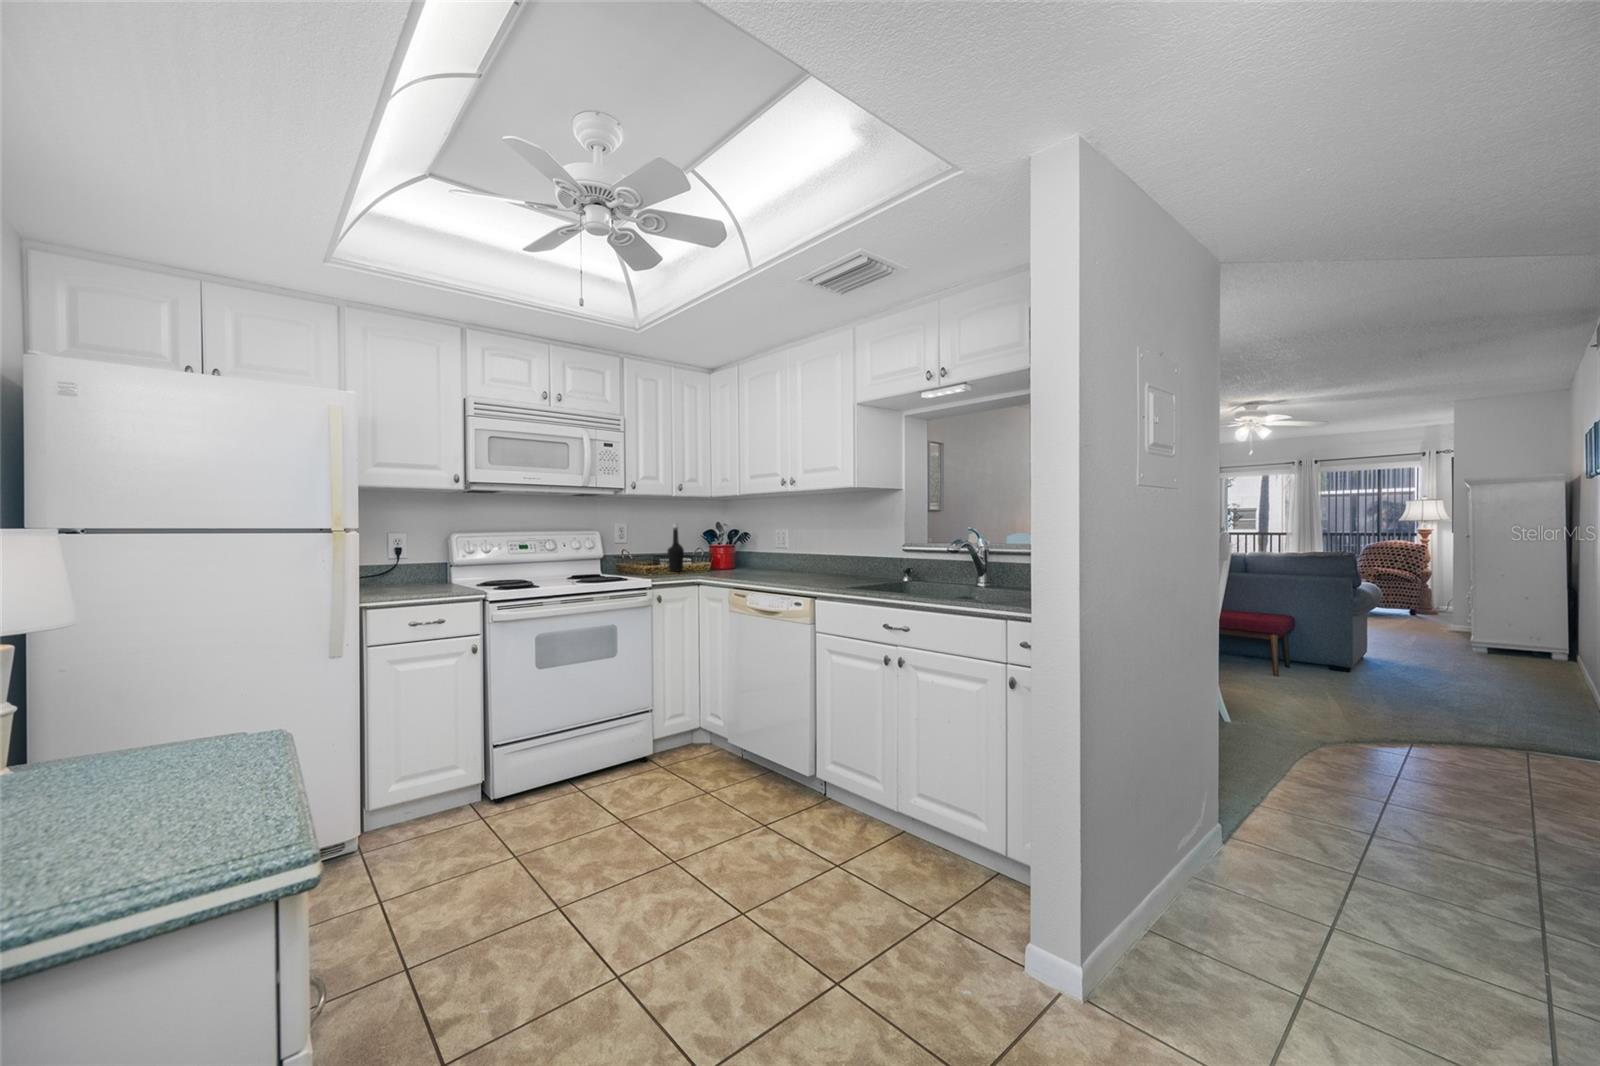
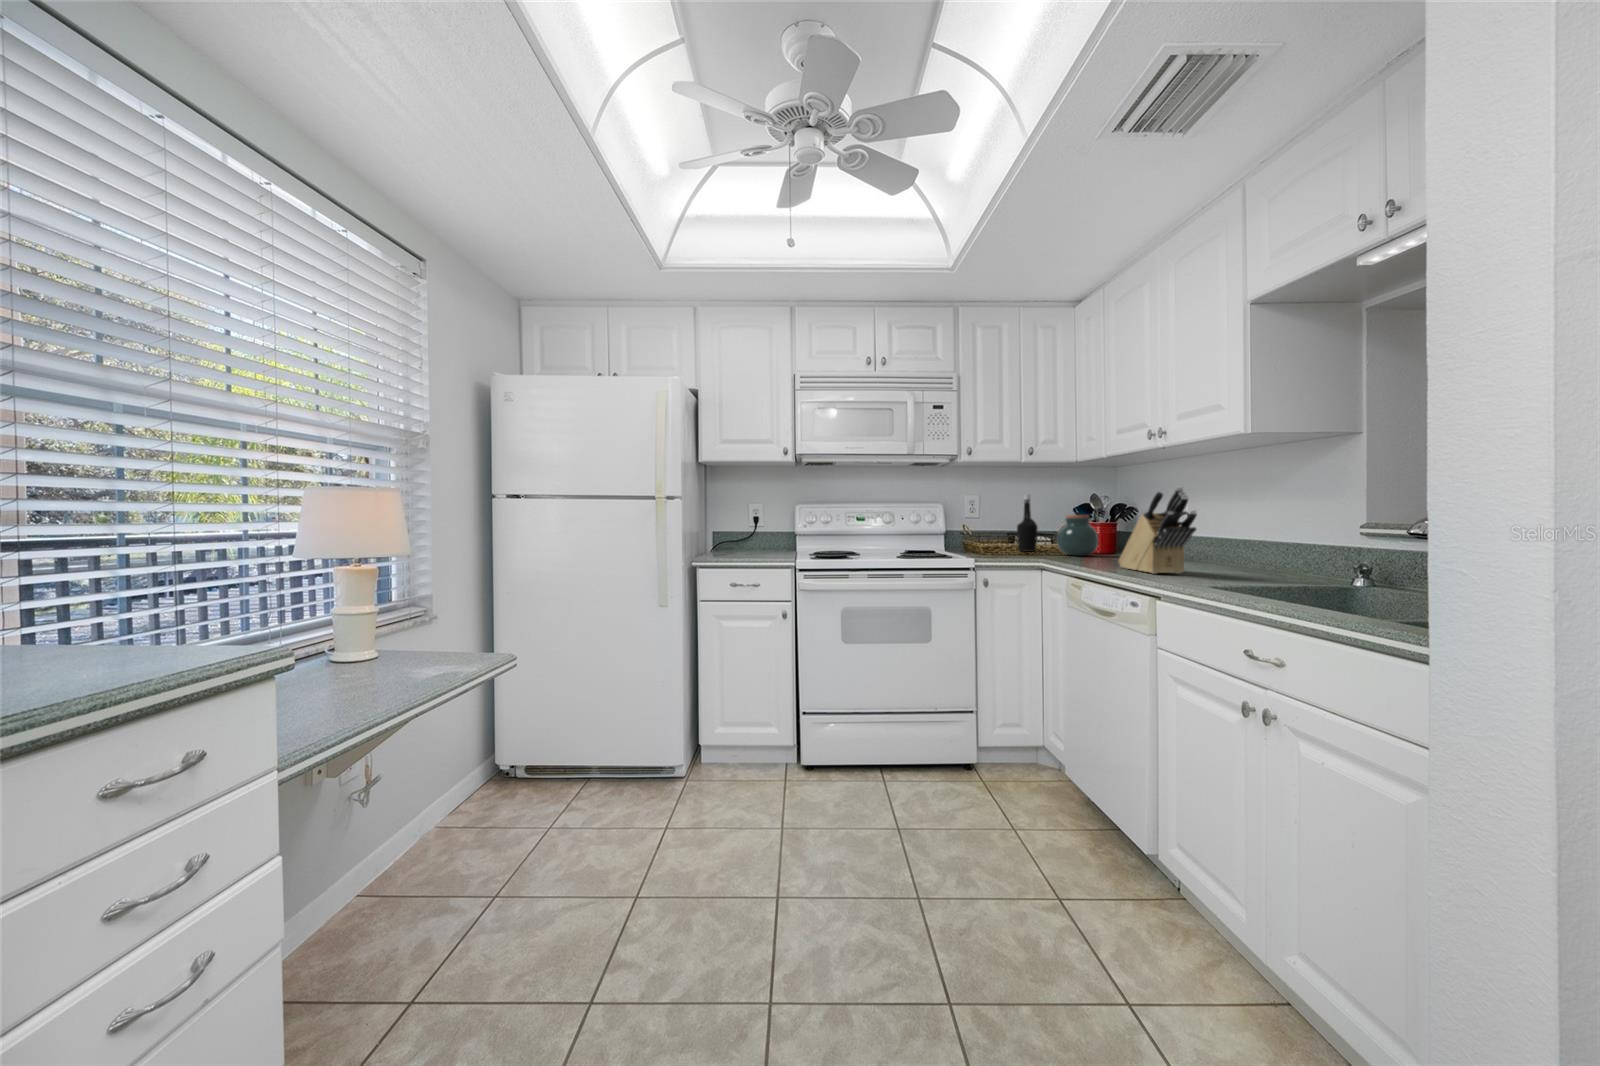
knife block: none [761,526,816,586] -> present [1119,487,1197,574]
jar: none [703,541,732,573] -> present [1057,515,1098,556]

